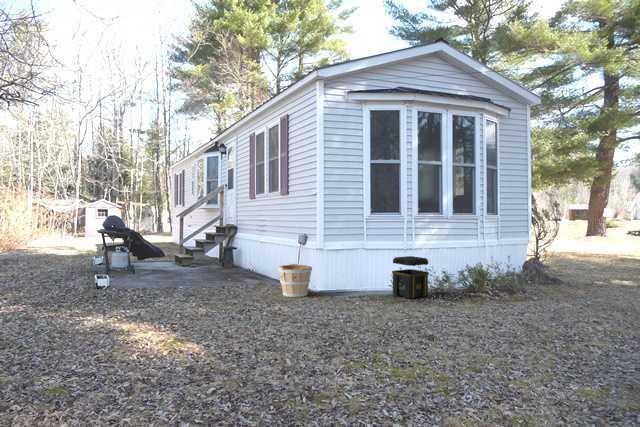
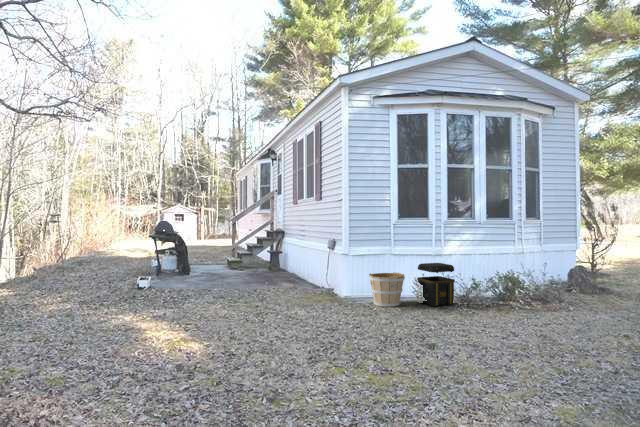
wooden bucket: present [278,264,312,297] -> present [369,272,405,307]

